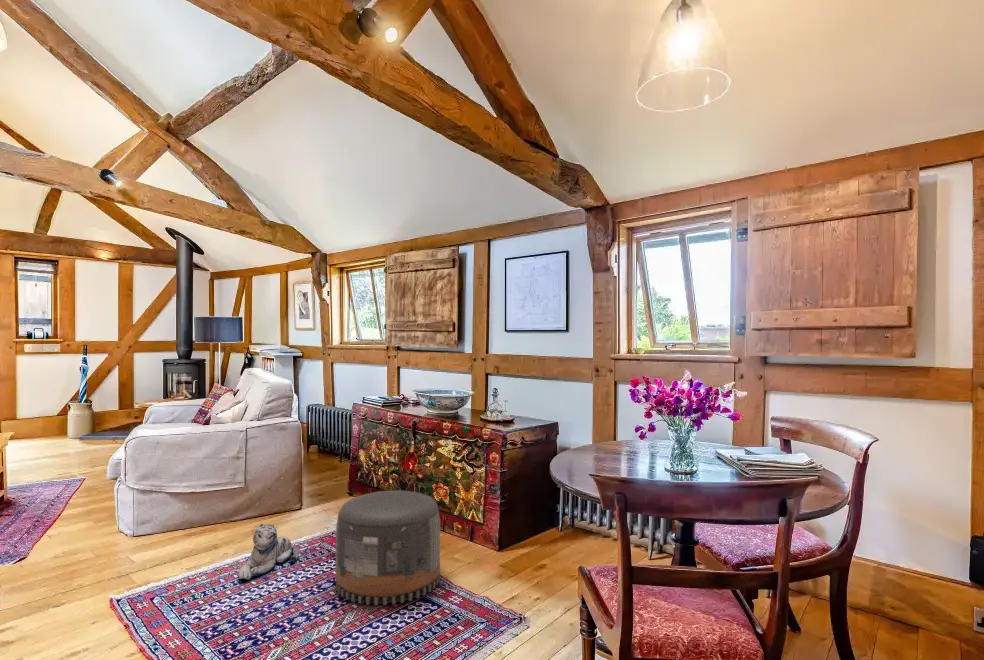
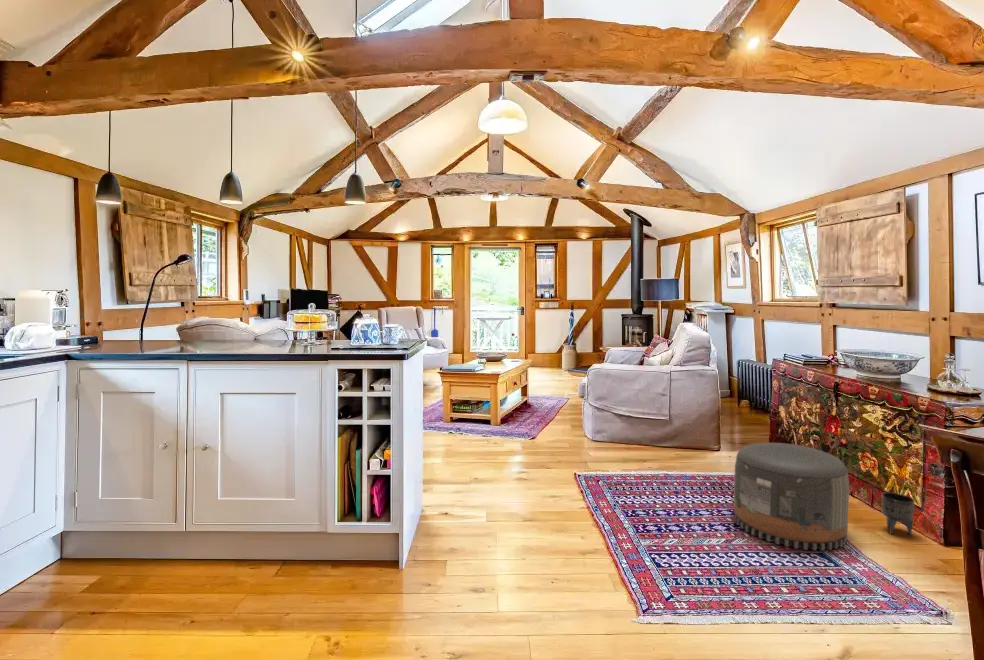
planter: none [460,517,483,557] -> present [882,492,915,534]
plush toy: present [238,524,299,580] -> none [656,449,708,489]

